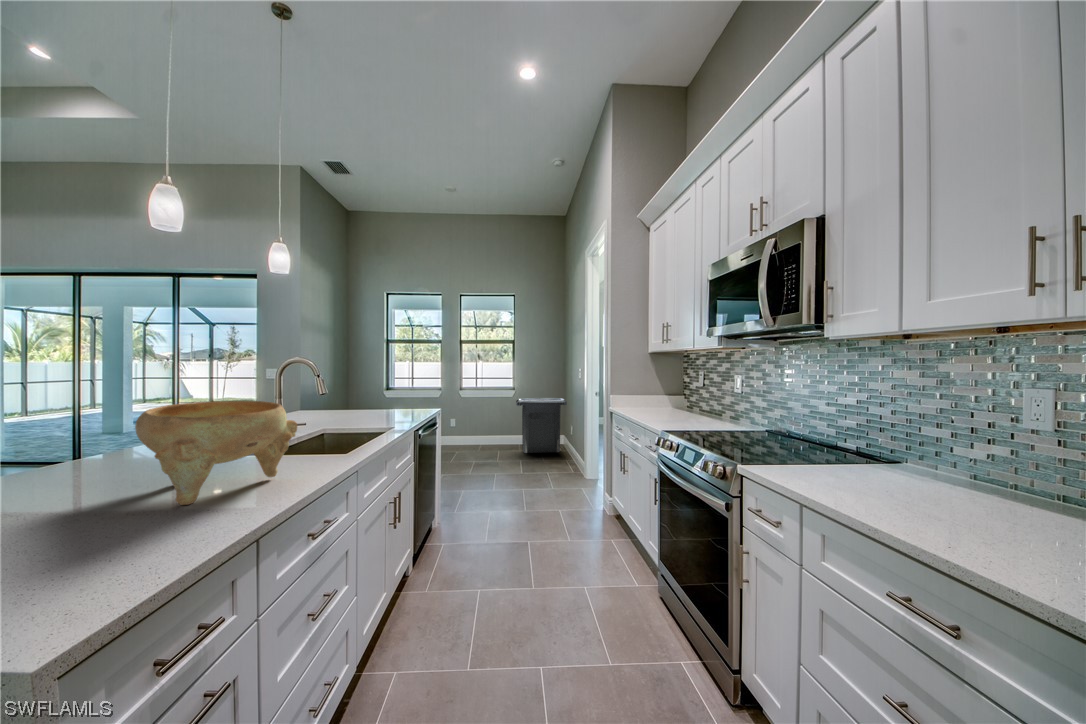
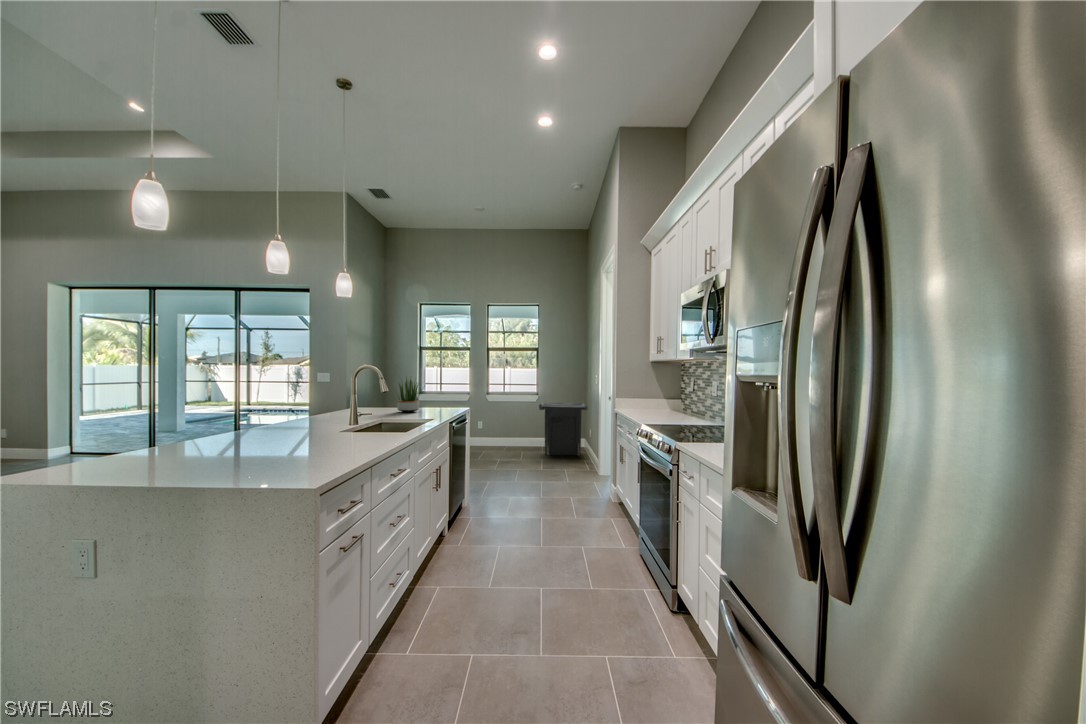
potted plant: none [336,371,389,417] -> present [397,377,421,413]
decorative bowl: present [135,401,297,505] -> none [305,393,384,448]

